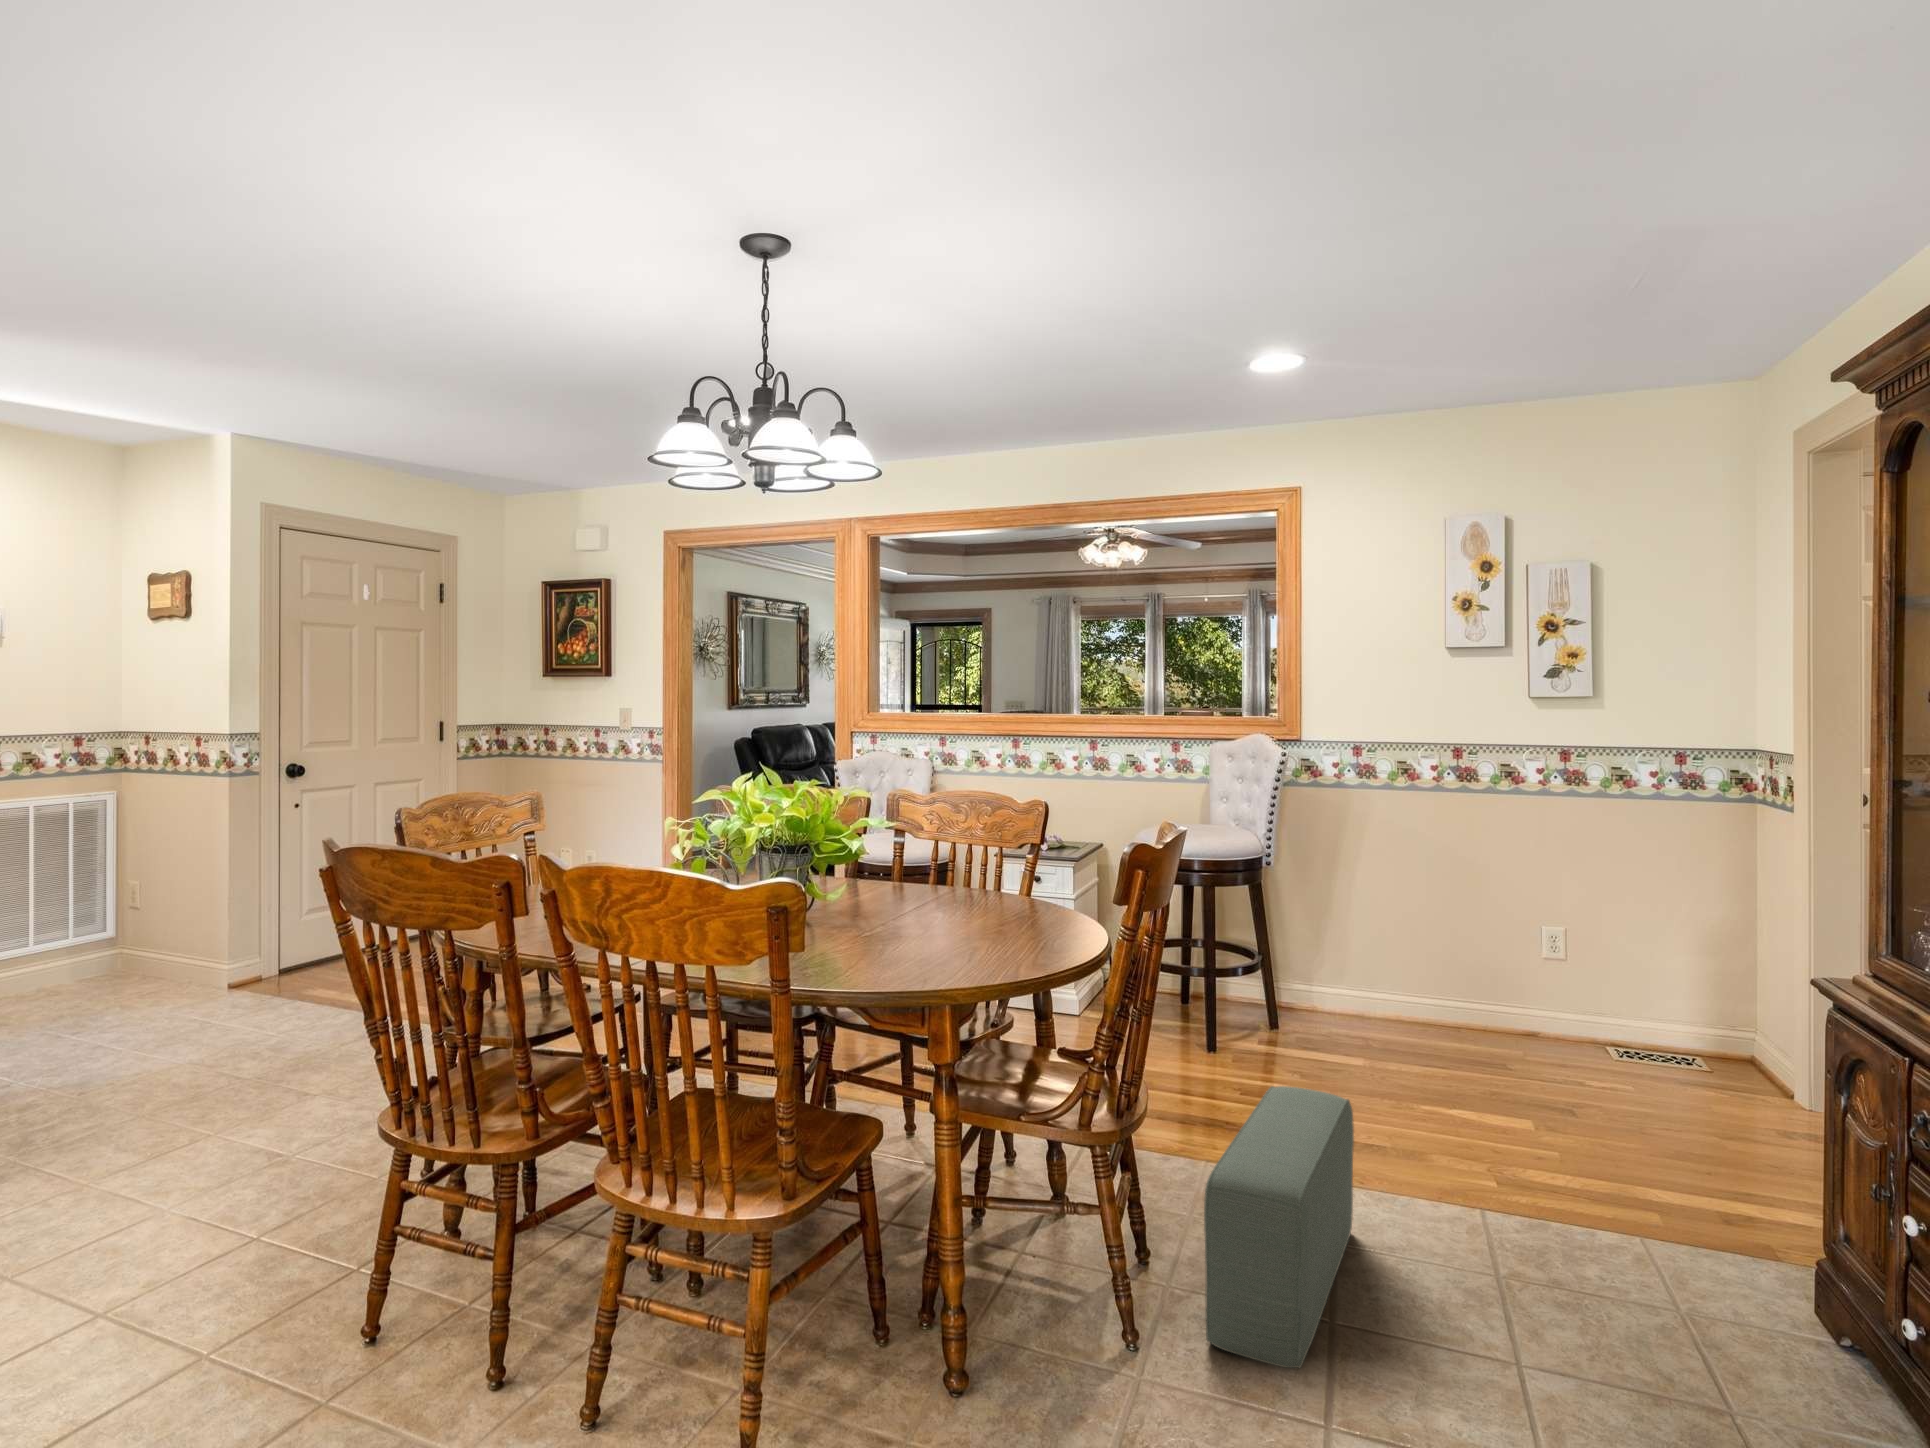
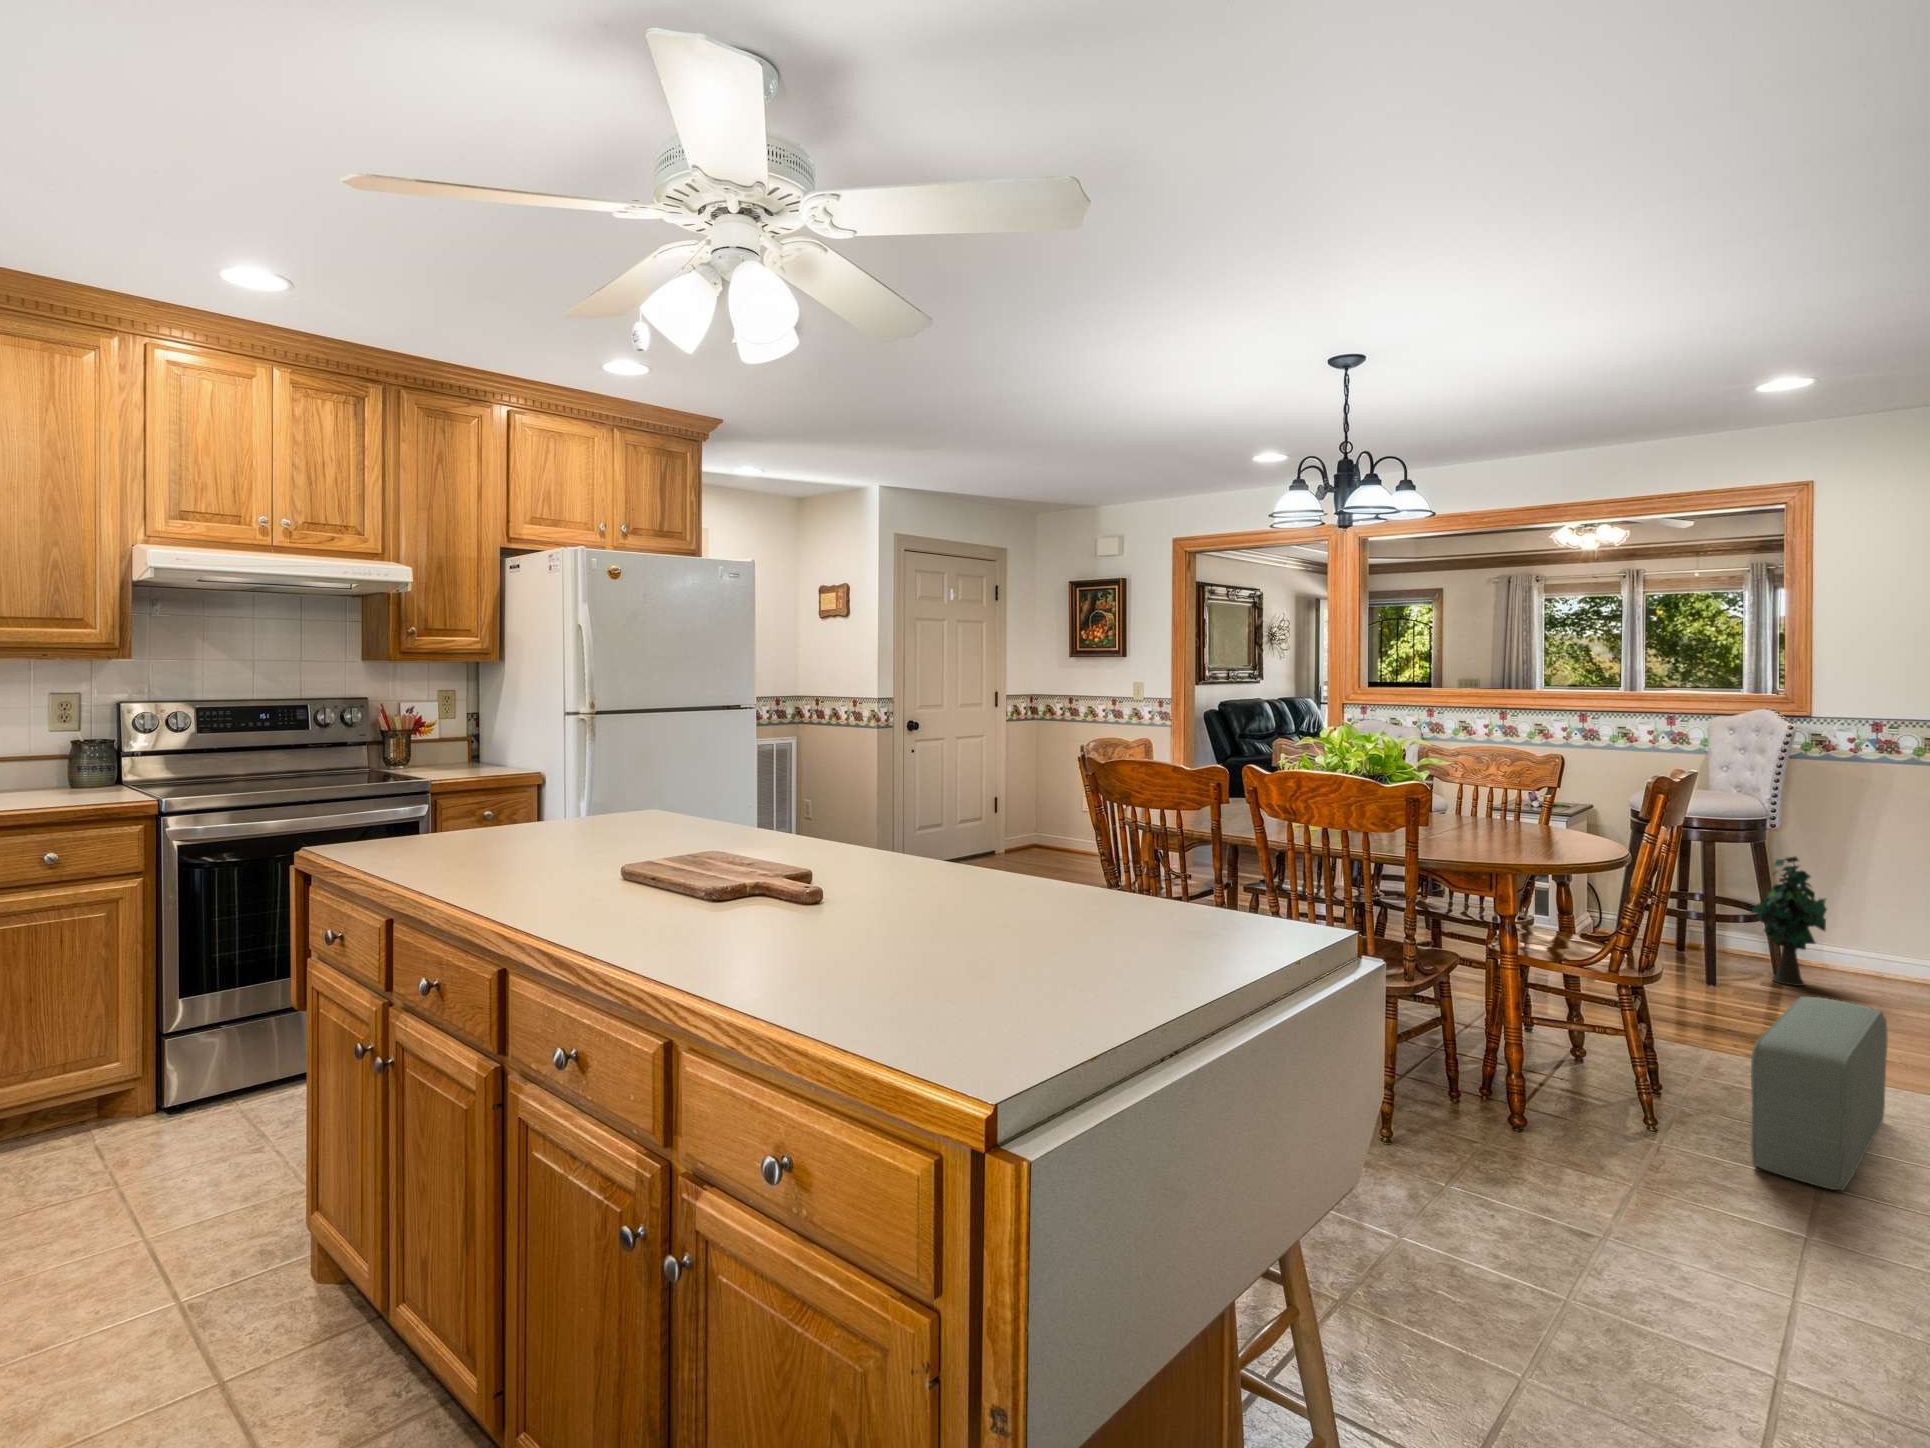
decorative plant: none [1244,896,1315,1042] -> present [1751,856,1827,986]

